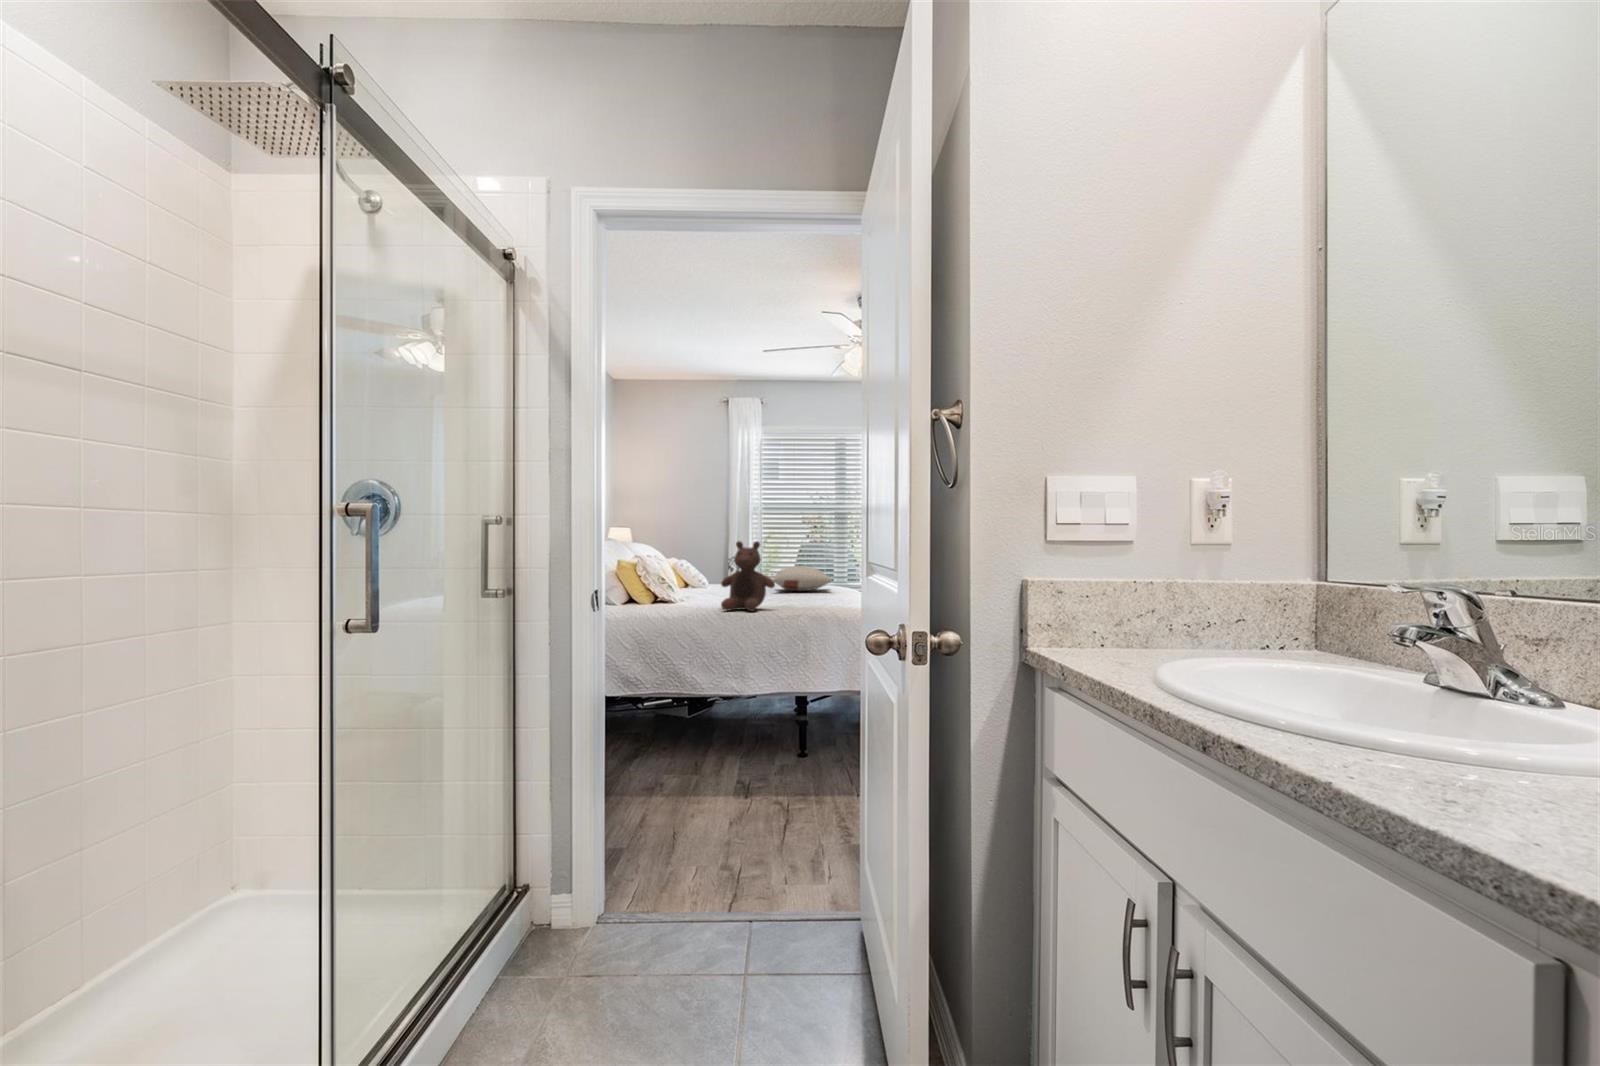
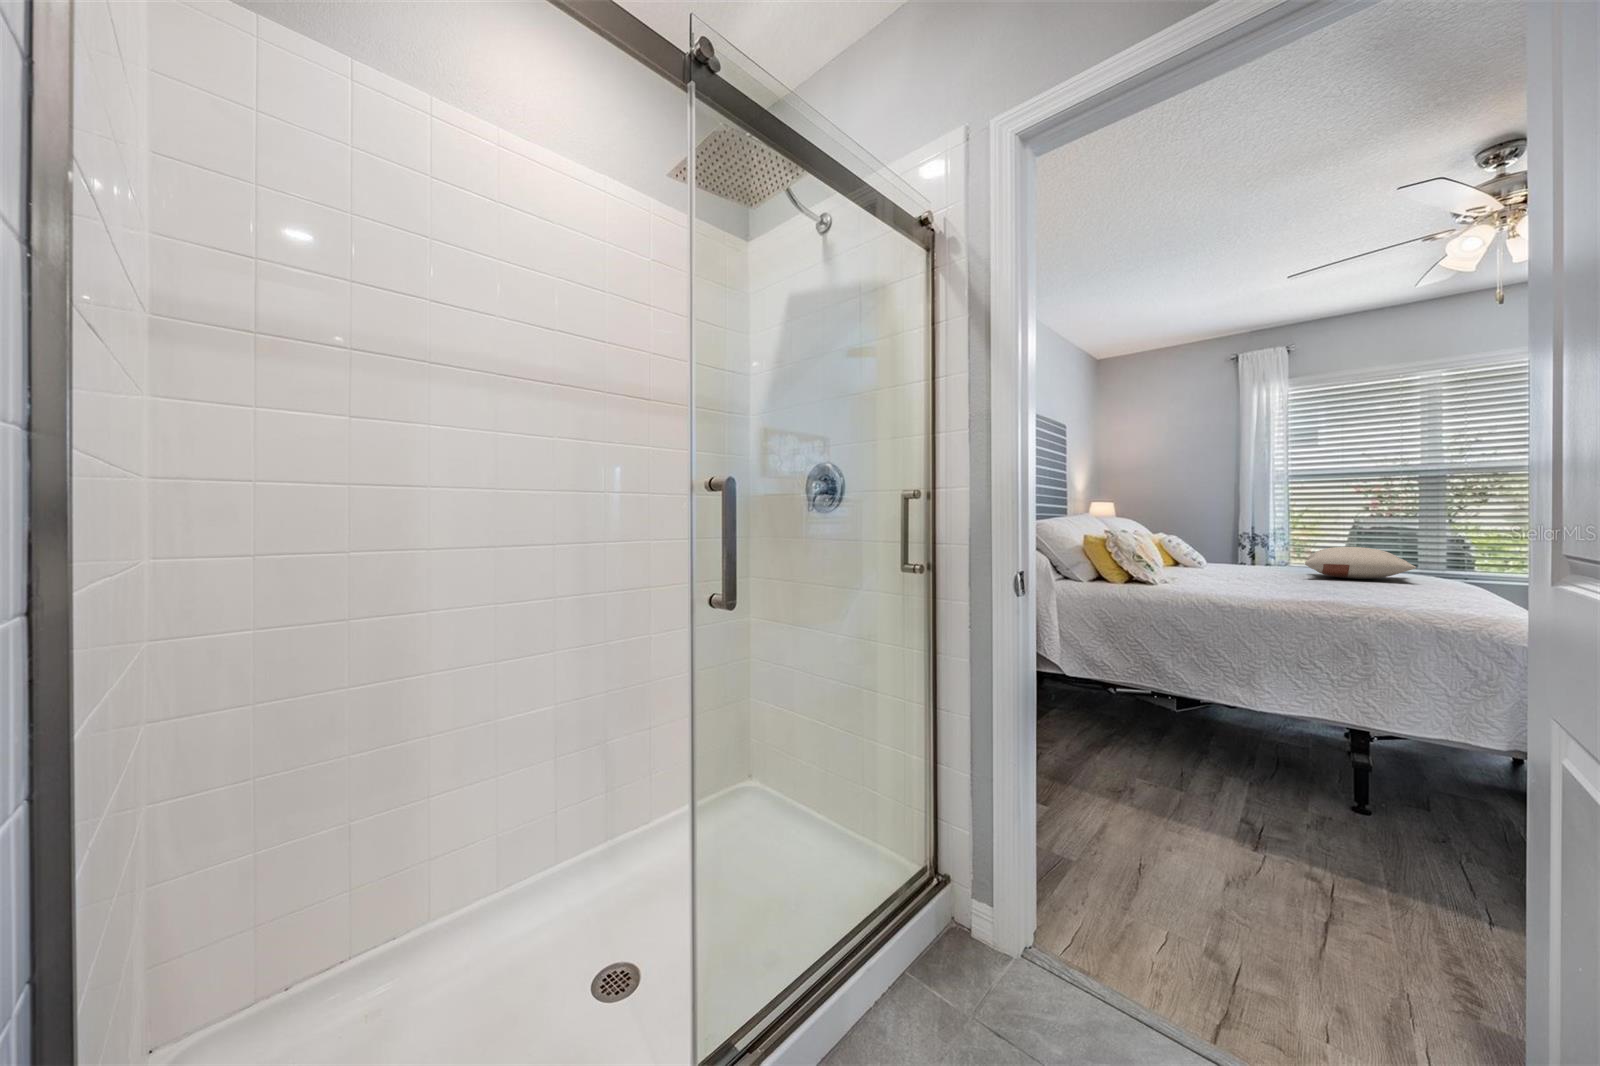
stuffed bear: present [721,541,775,611] -> none [1219,516,1308,603]

